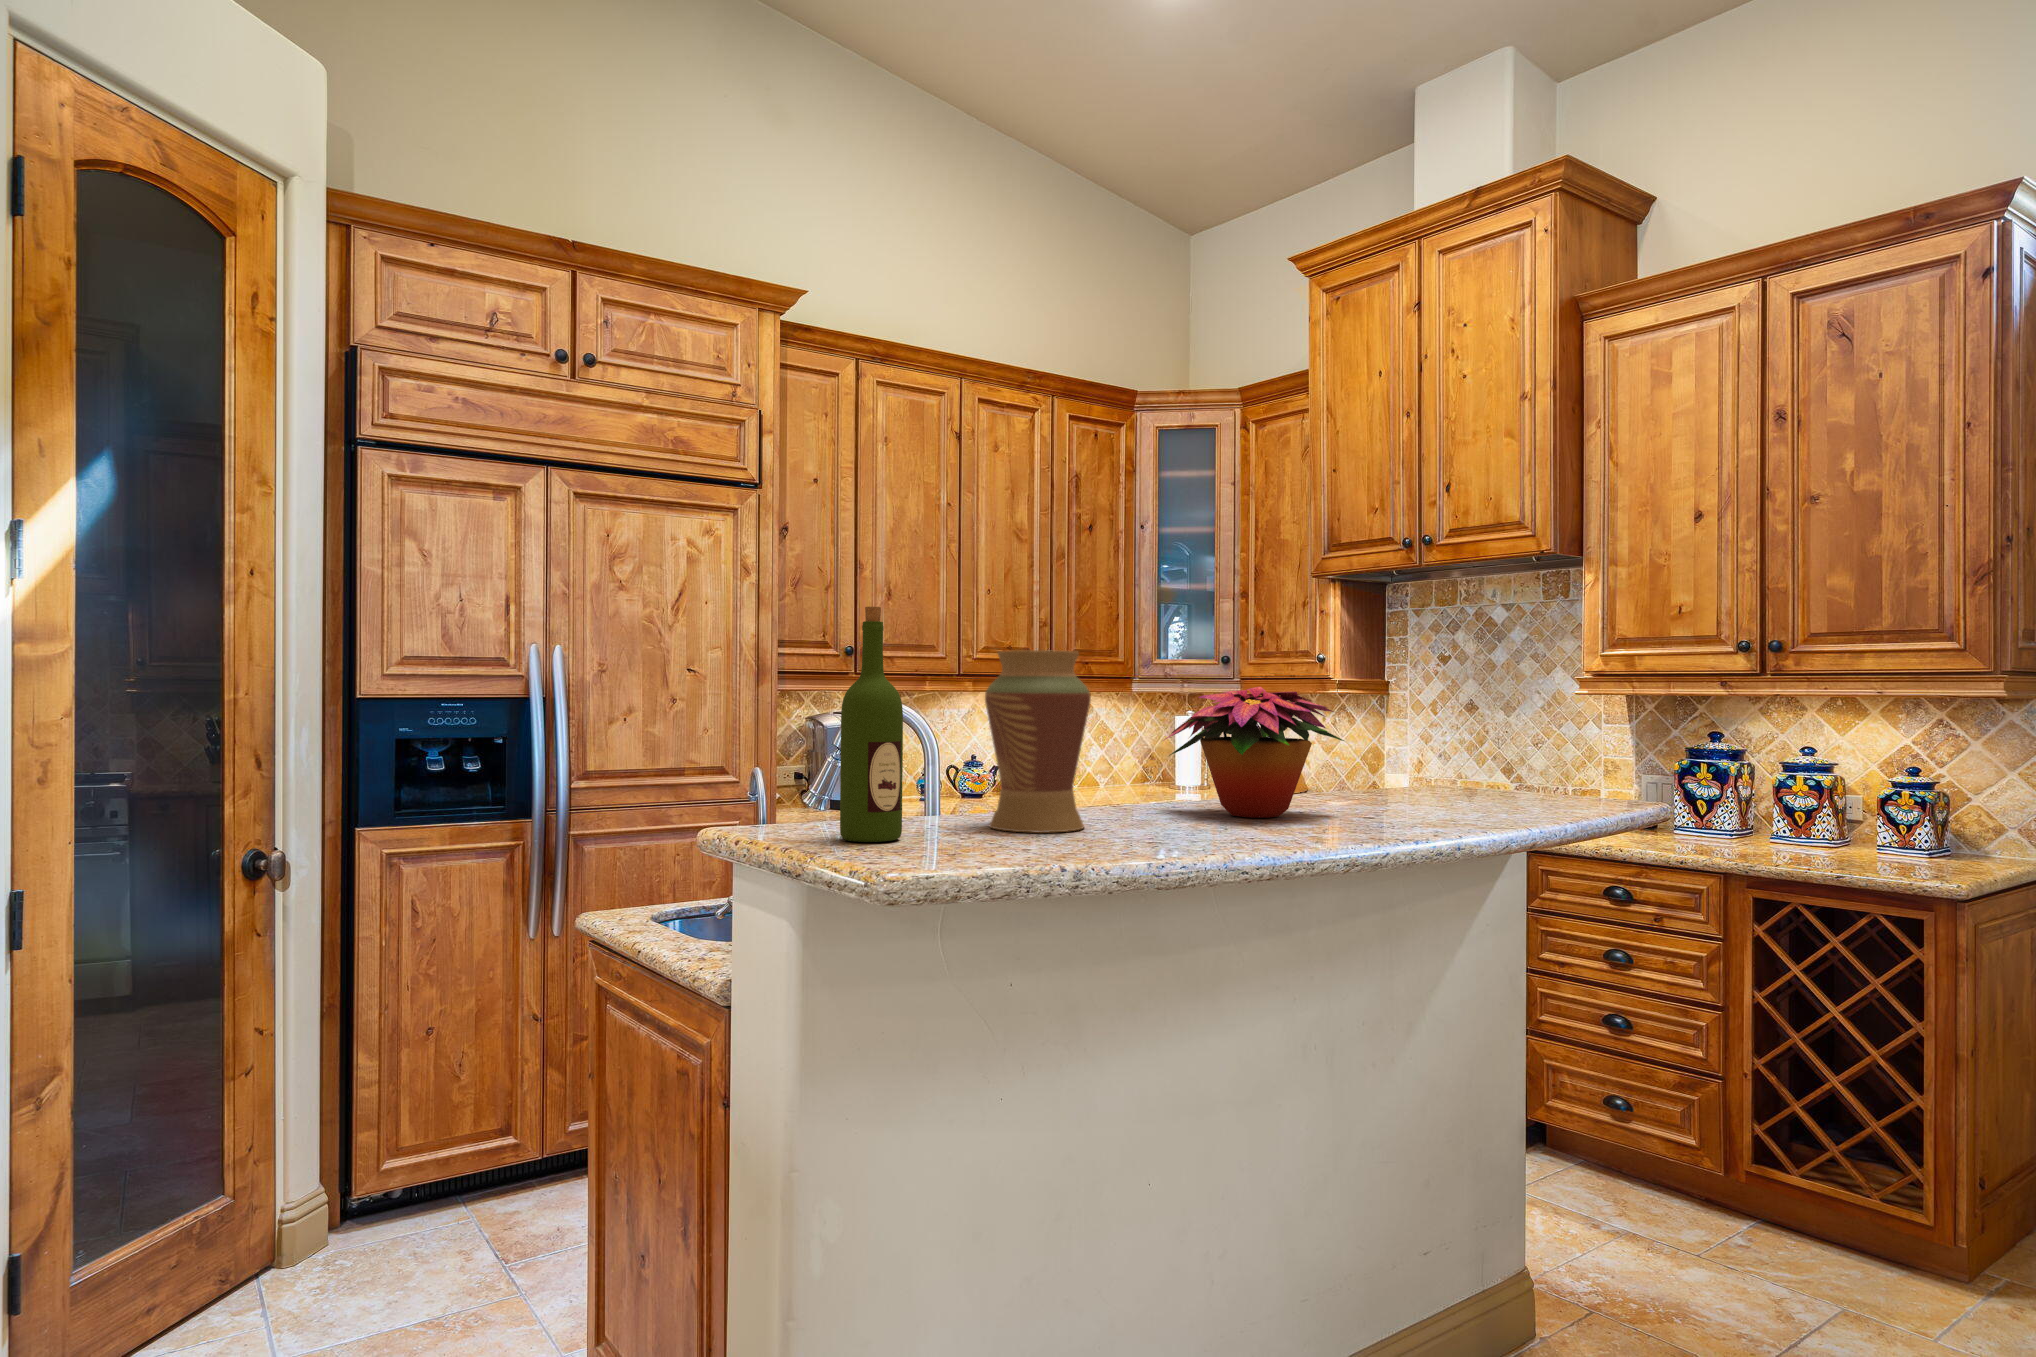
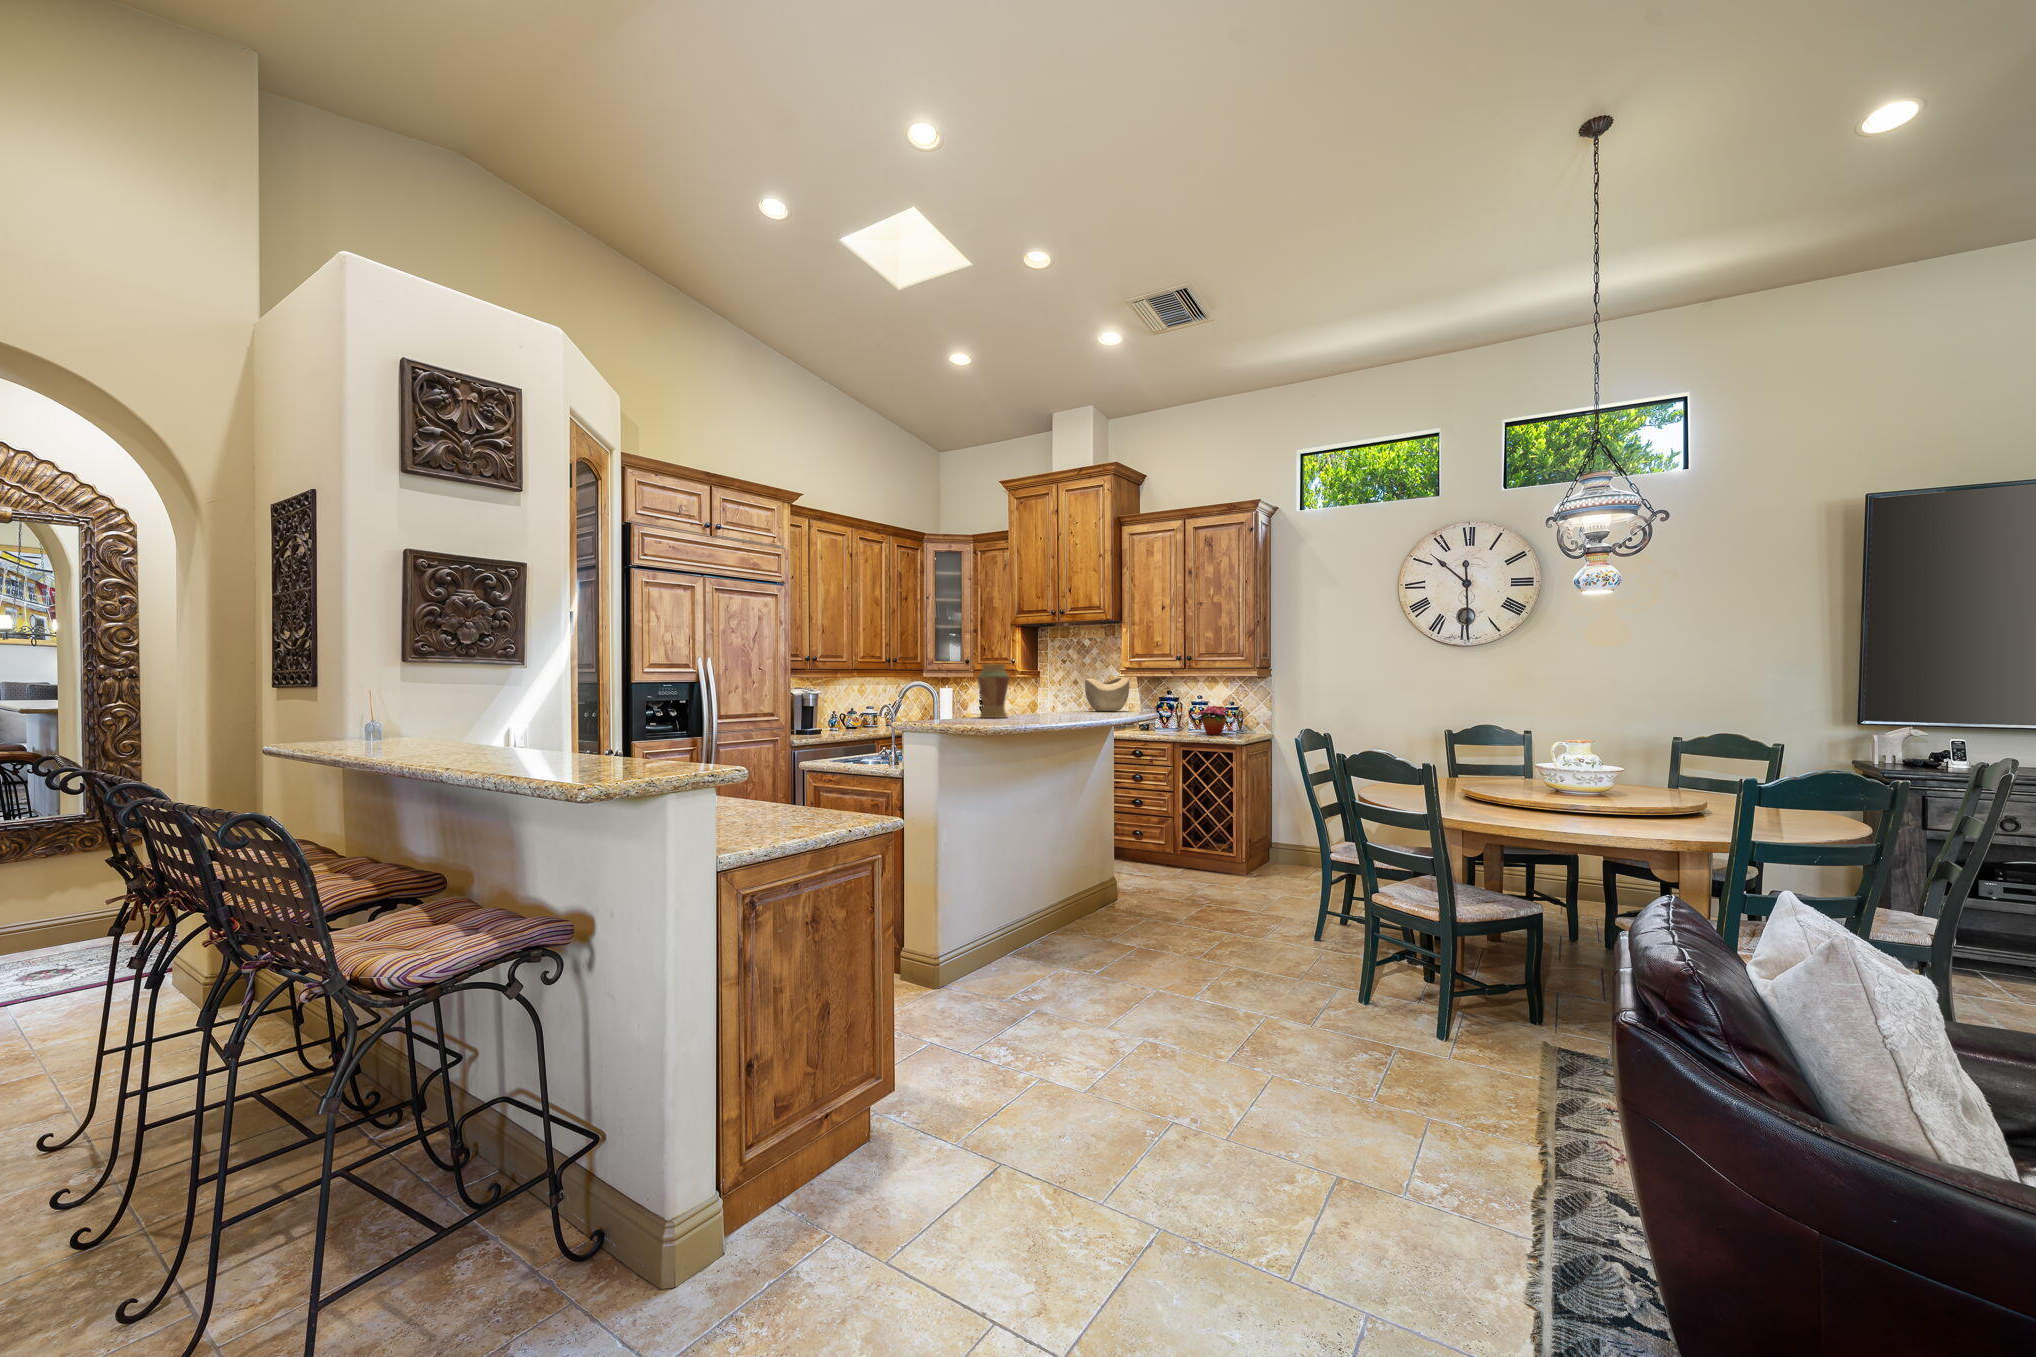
wine bottle: present [840,607,903,842] -> none [950,652,968,720]
flower arrangement: present [1166,687,1344,818] -> present [1194,705,1230,735]
decorative bowl: none [1423,699,1566,800] -> present [1085,678,1129,711]

